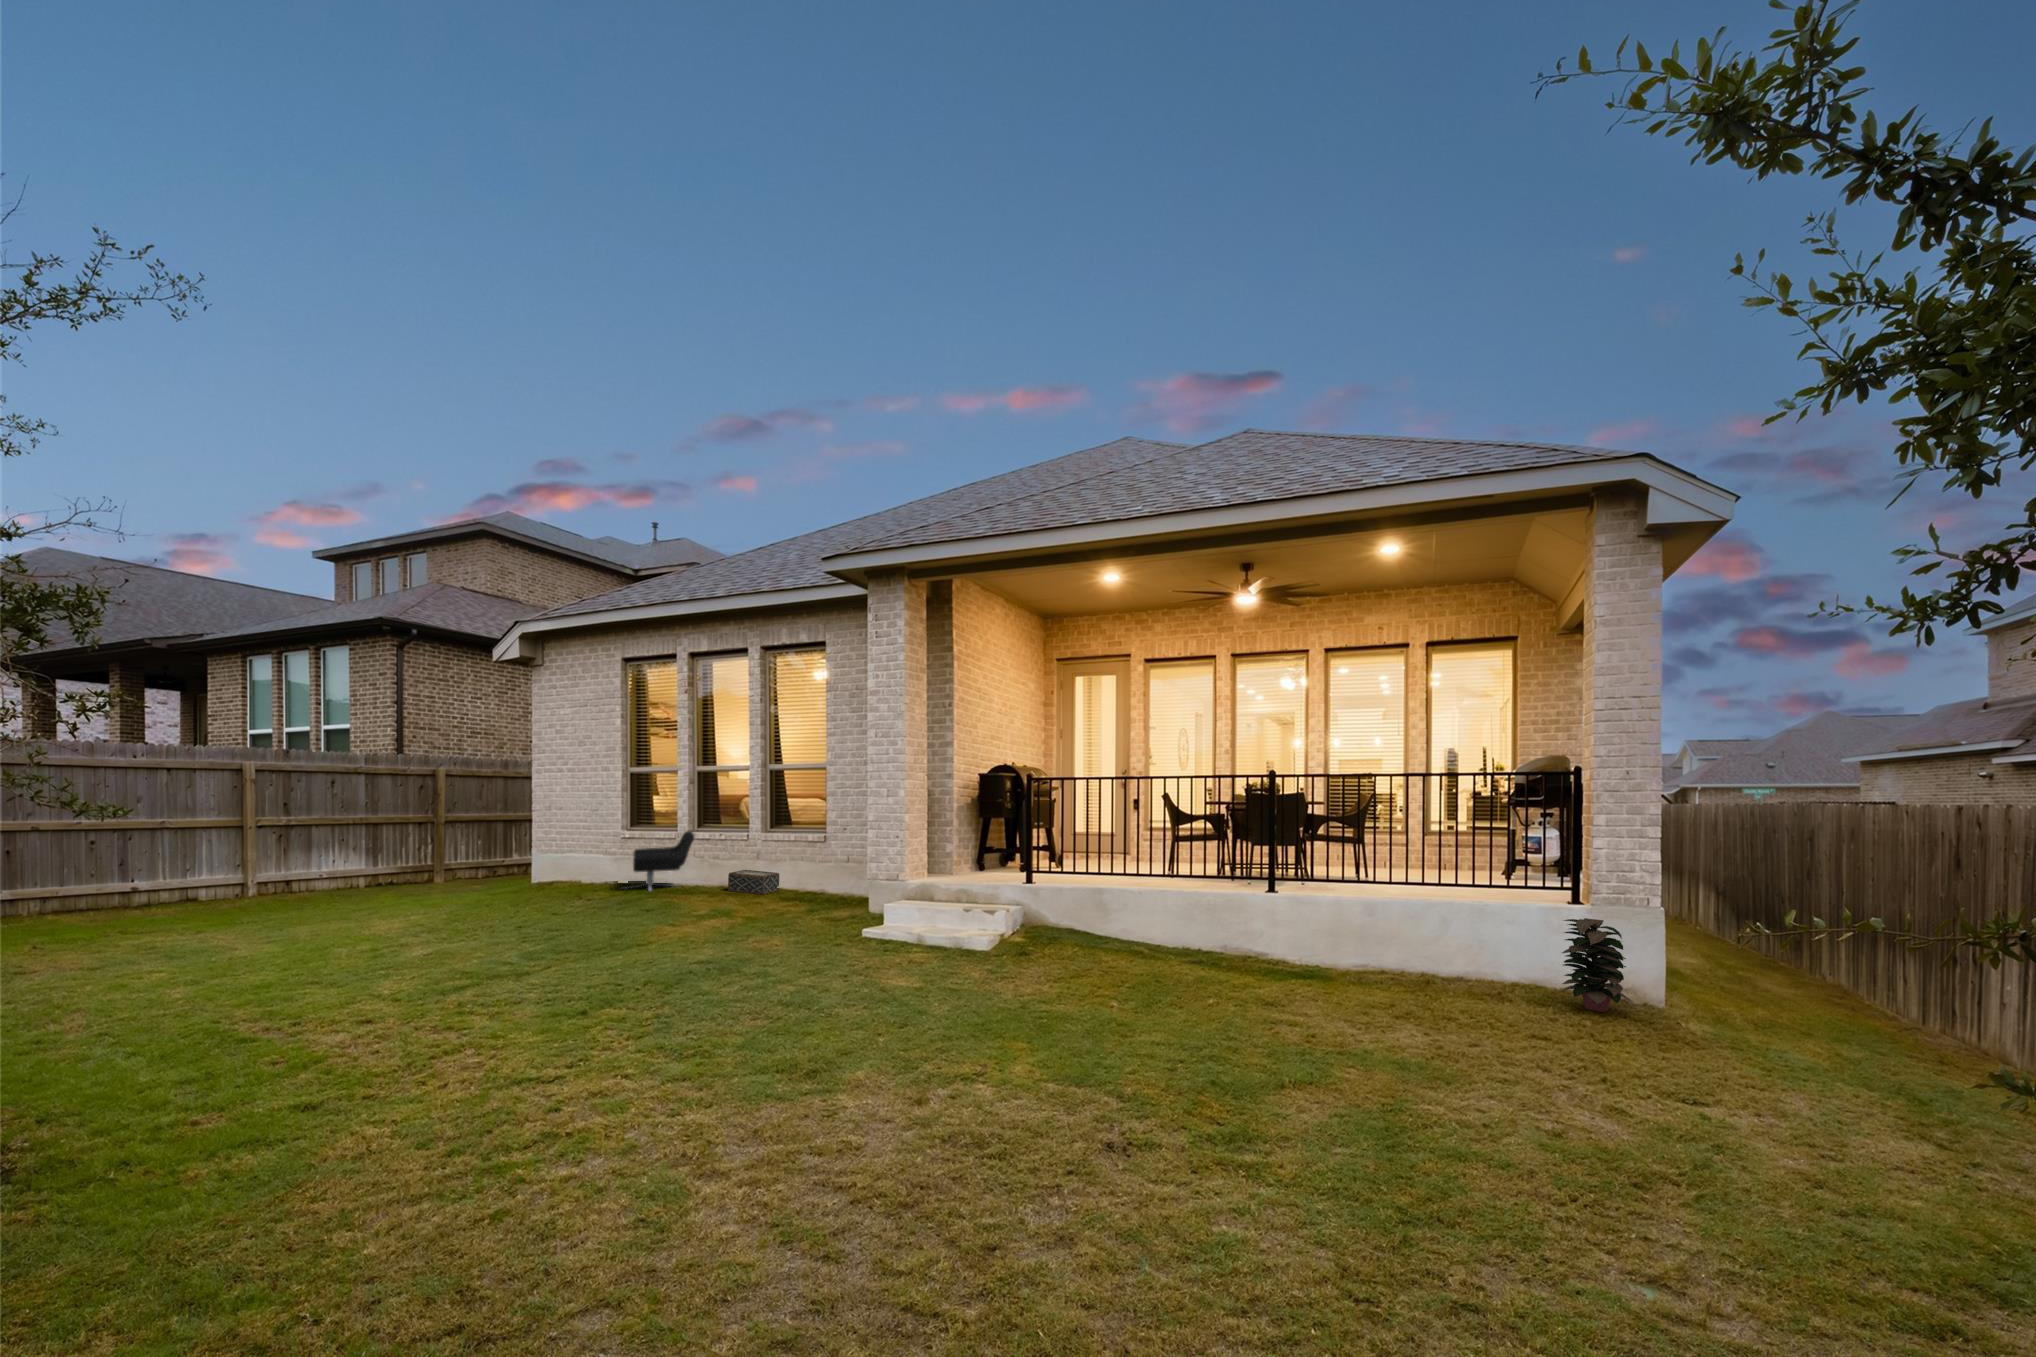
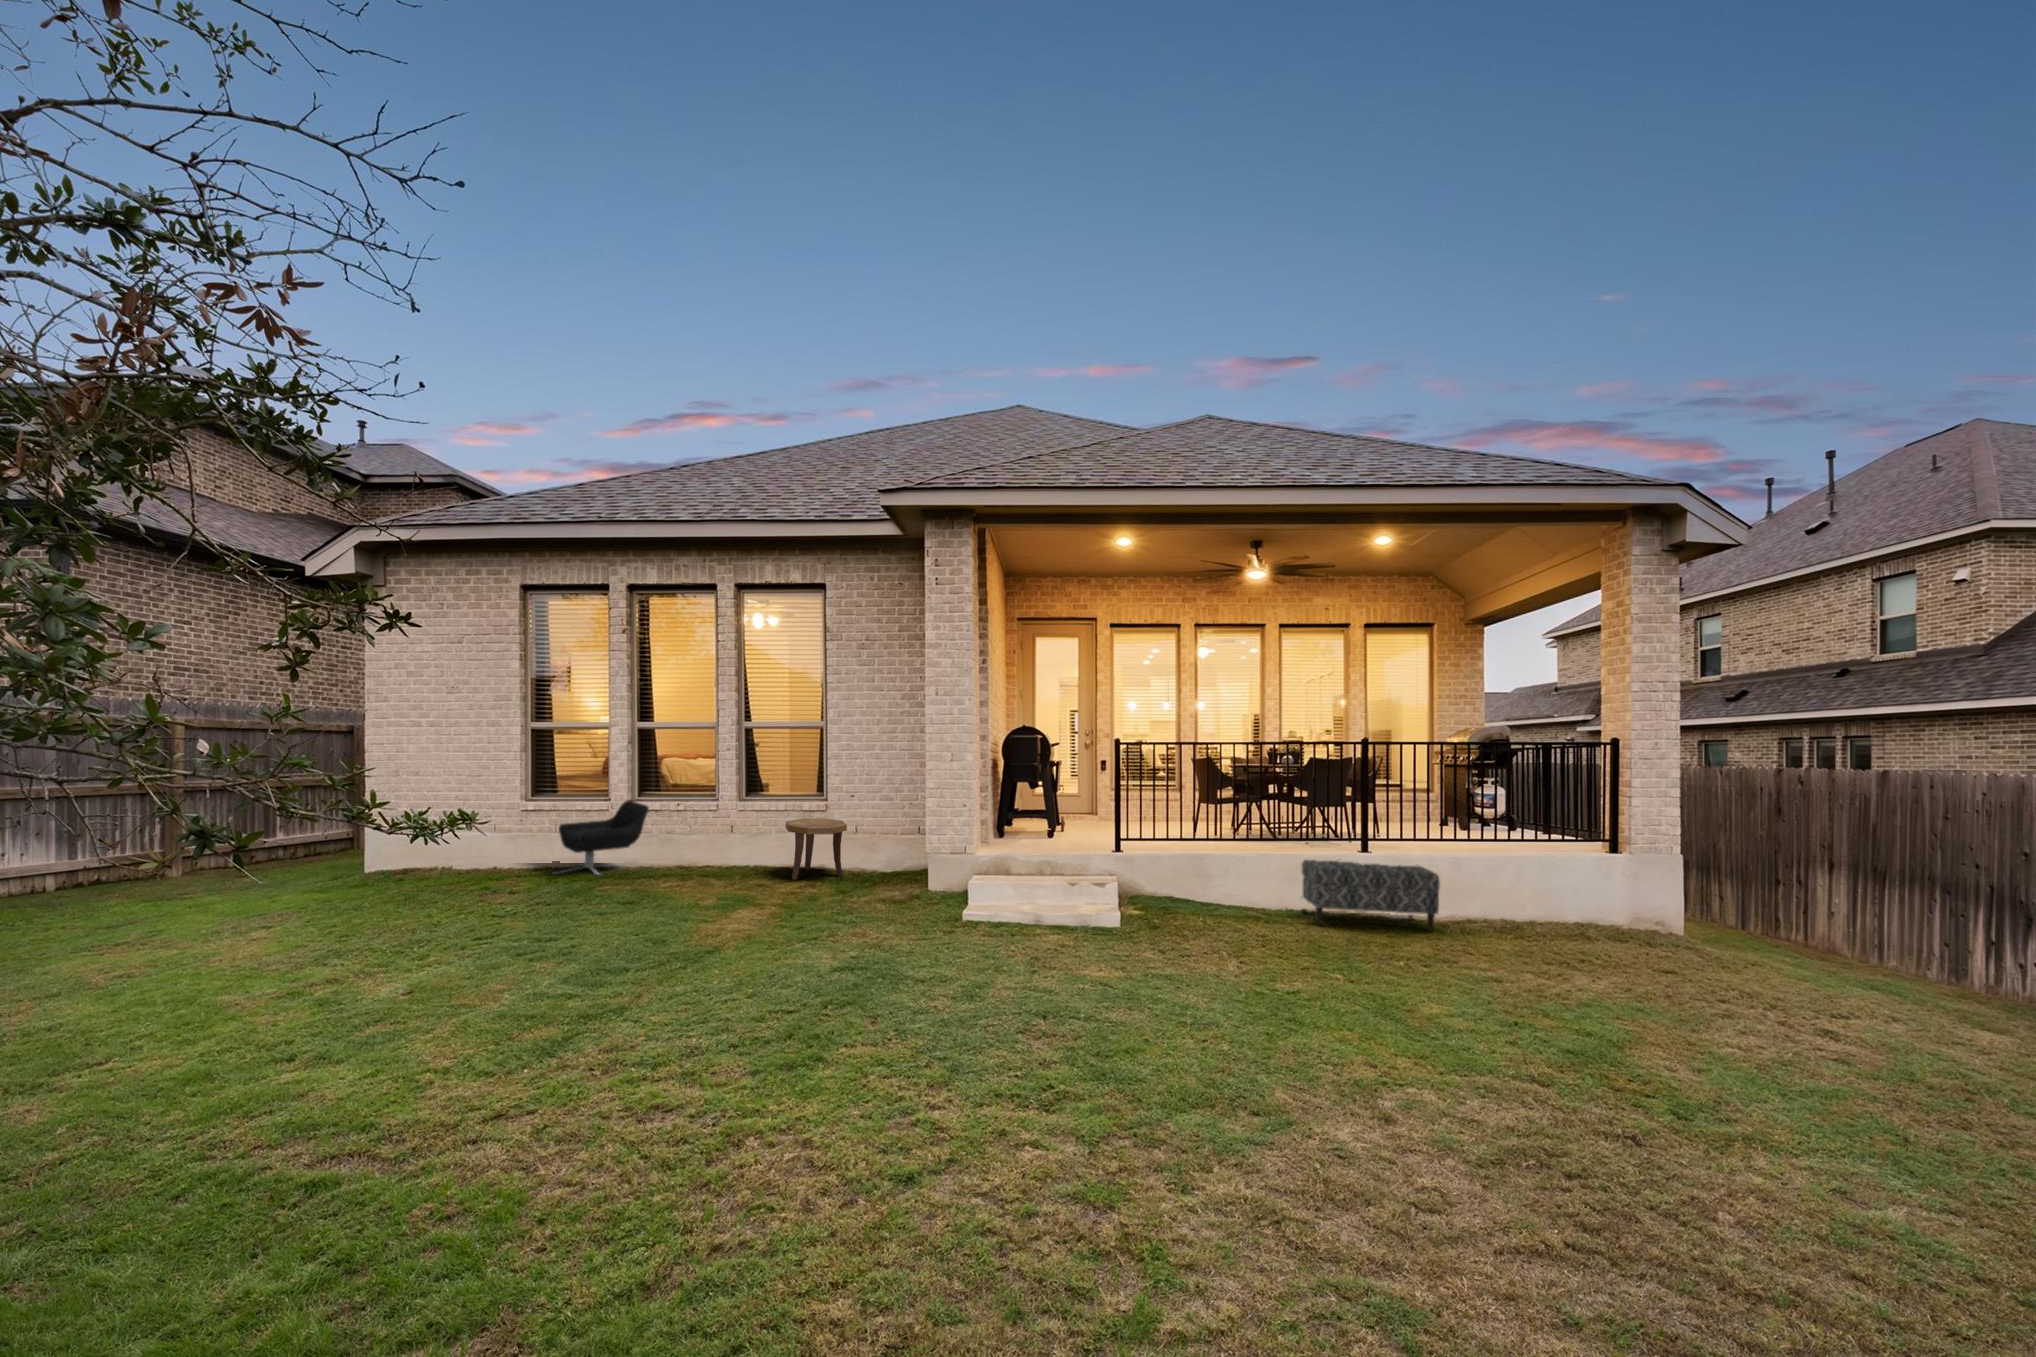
side table: none [784,849,840,902] -> present [786,818,847,880]
woven basket: present [728,870,779,894] -> none [697,844,757,872]
bench: none [1198,899,1337,985] -> present [1302,860,1440,931]
decorative plant: present [1560,918,1632,1012] -> none [1604,862,1666,937]

